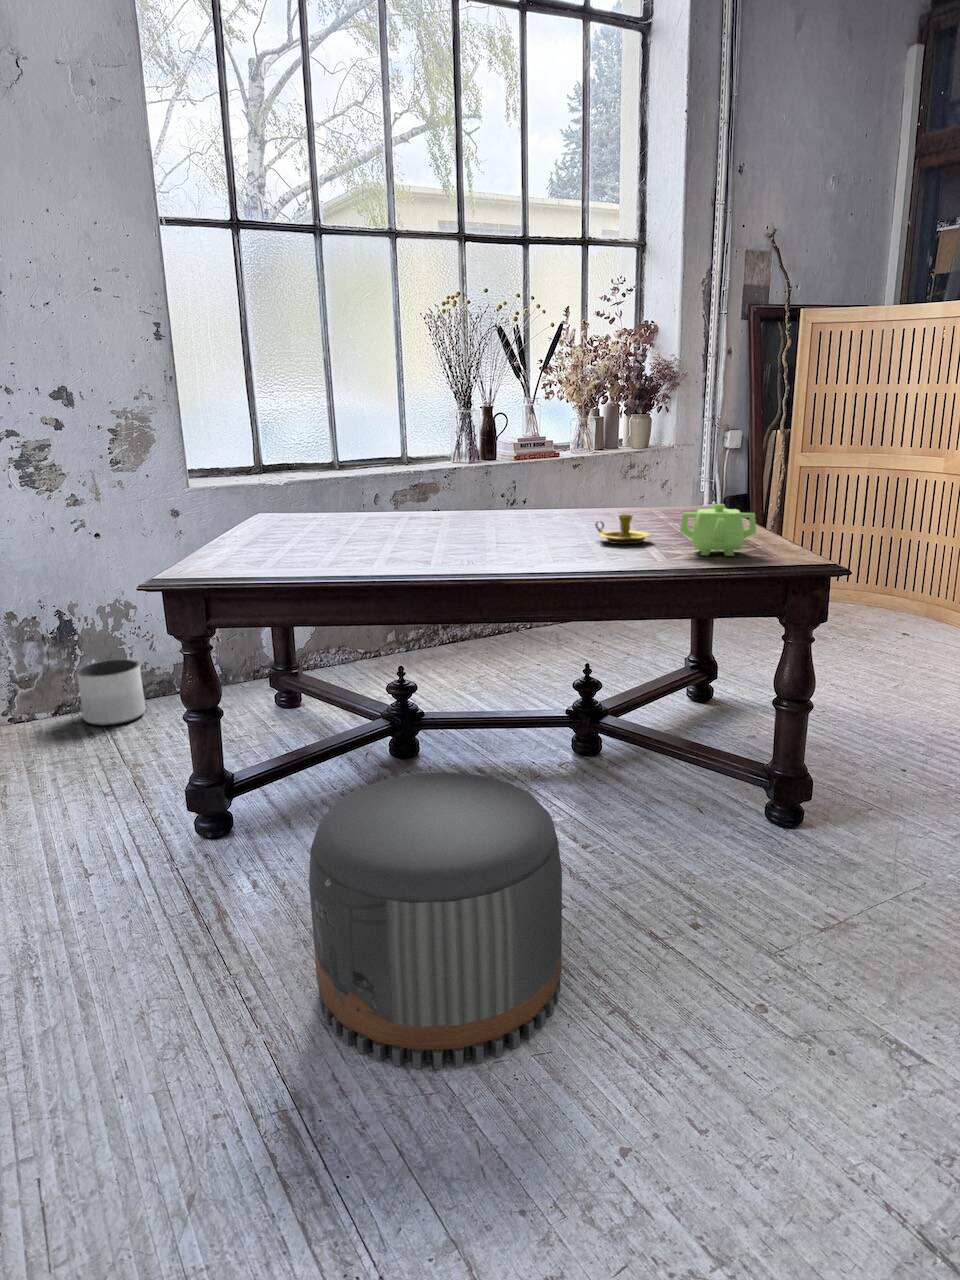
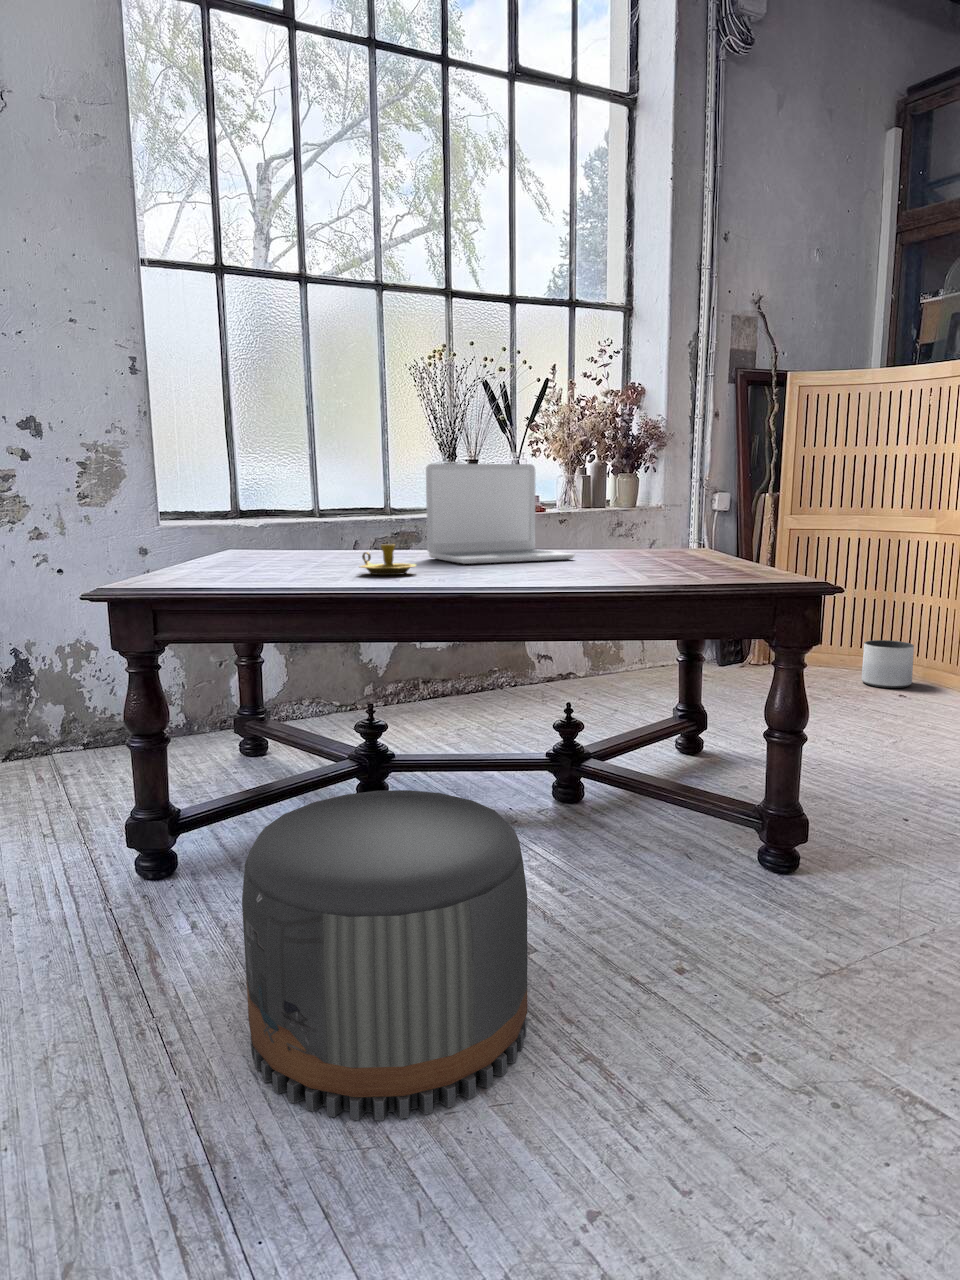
laptop: none [449,429,595,535] -> present [426,464,575,564]
teapot: present [680,504,756,556] -> none [662,523,741,576]
candlestick: present [595,514,651,544] -> present [360,544,416,575]
planter: present [77,659,146,725] -> present [862,640,914,688]

